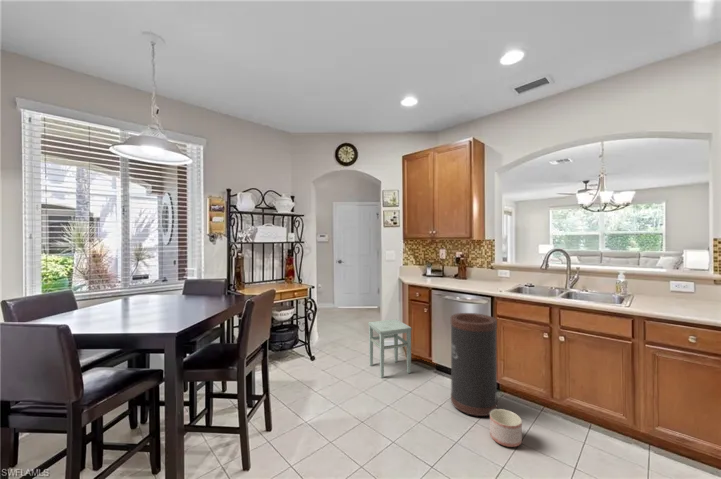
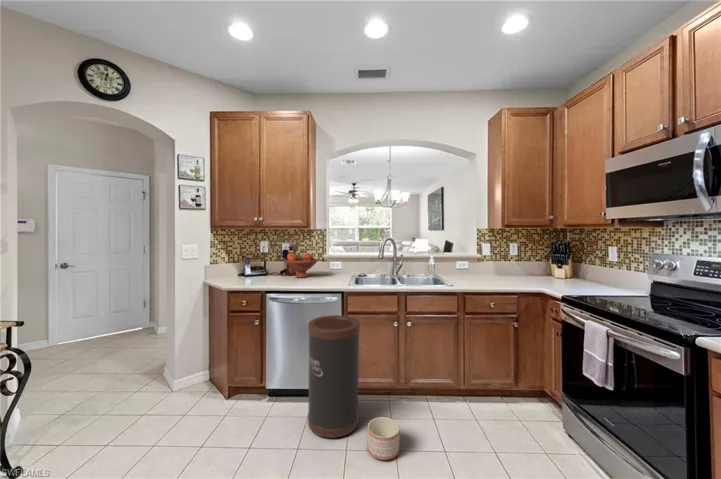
fruit bowl: none [454,260,484,281] -> present [285,252,318,278]
stool: present [368,319,412,378] -> none [168,340,242,434]

